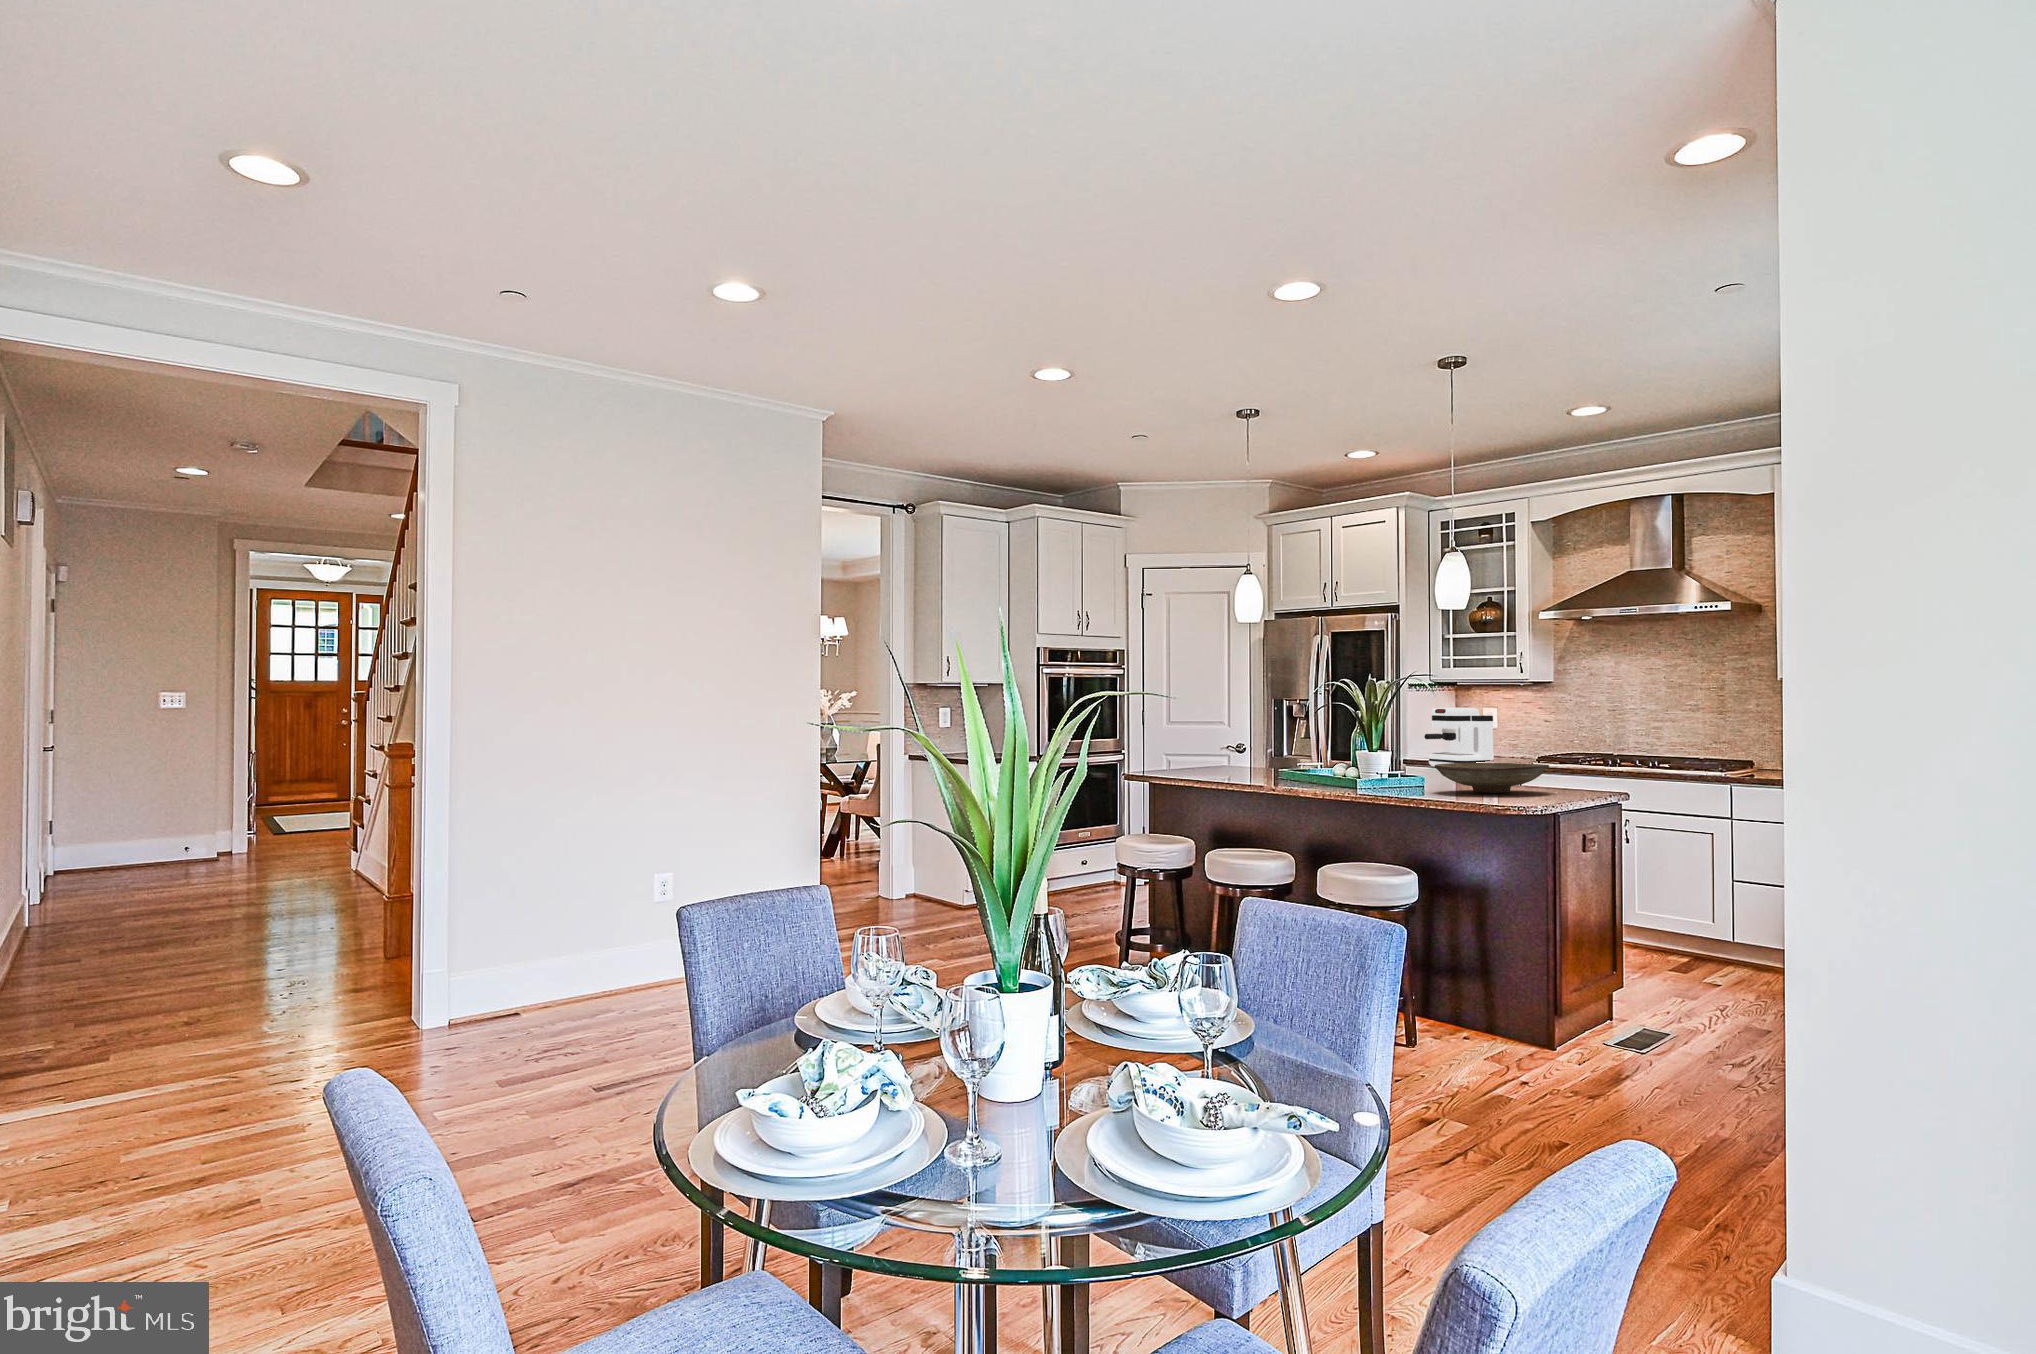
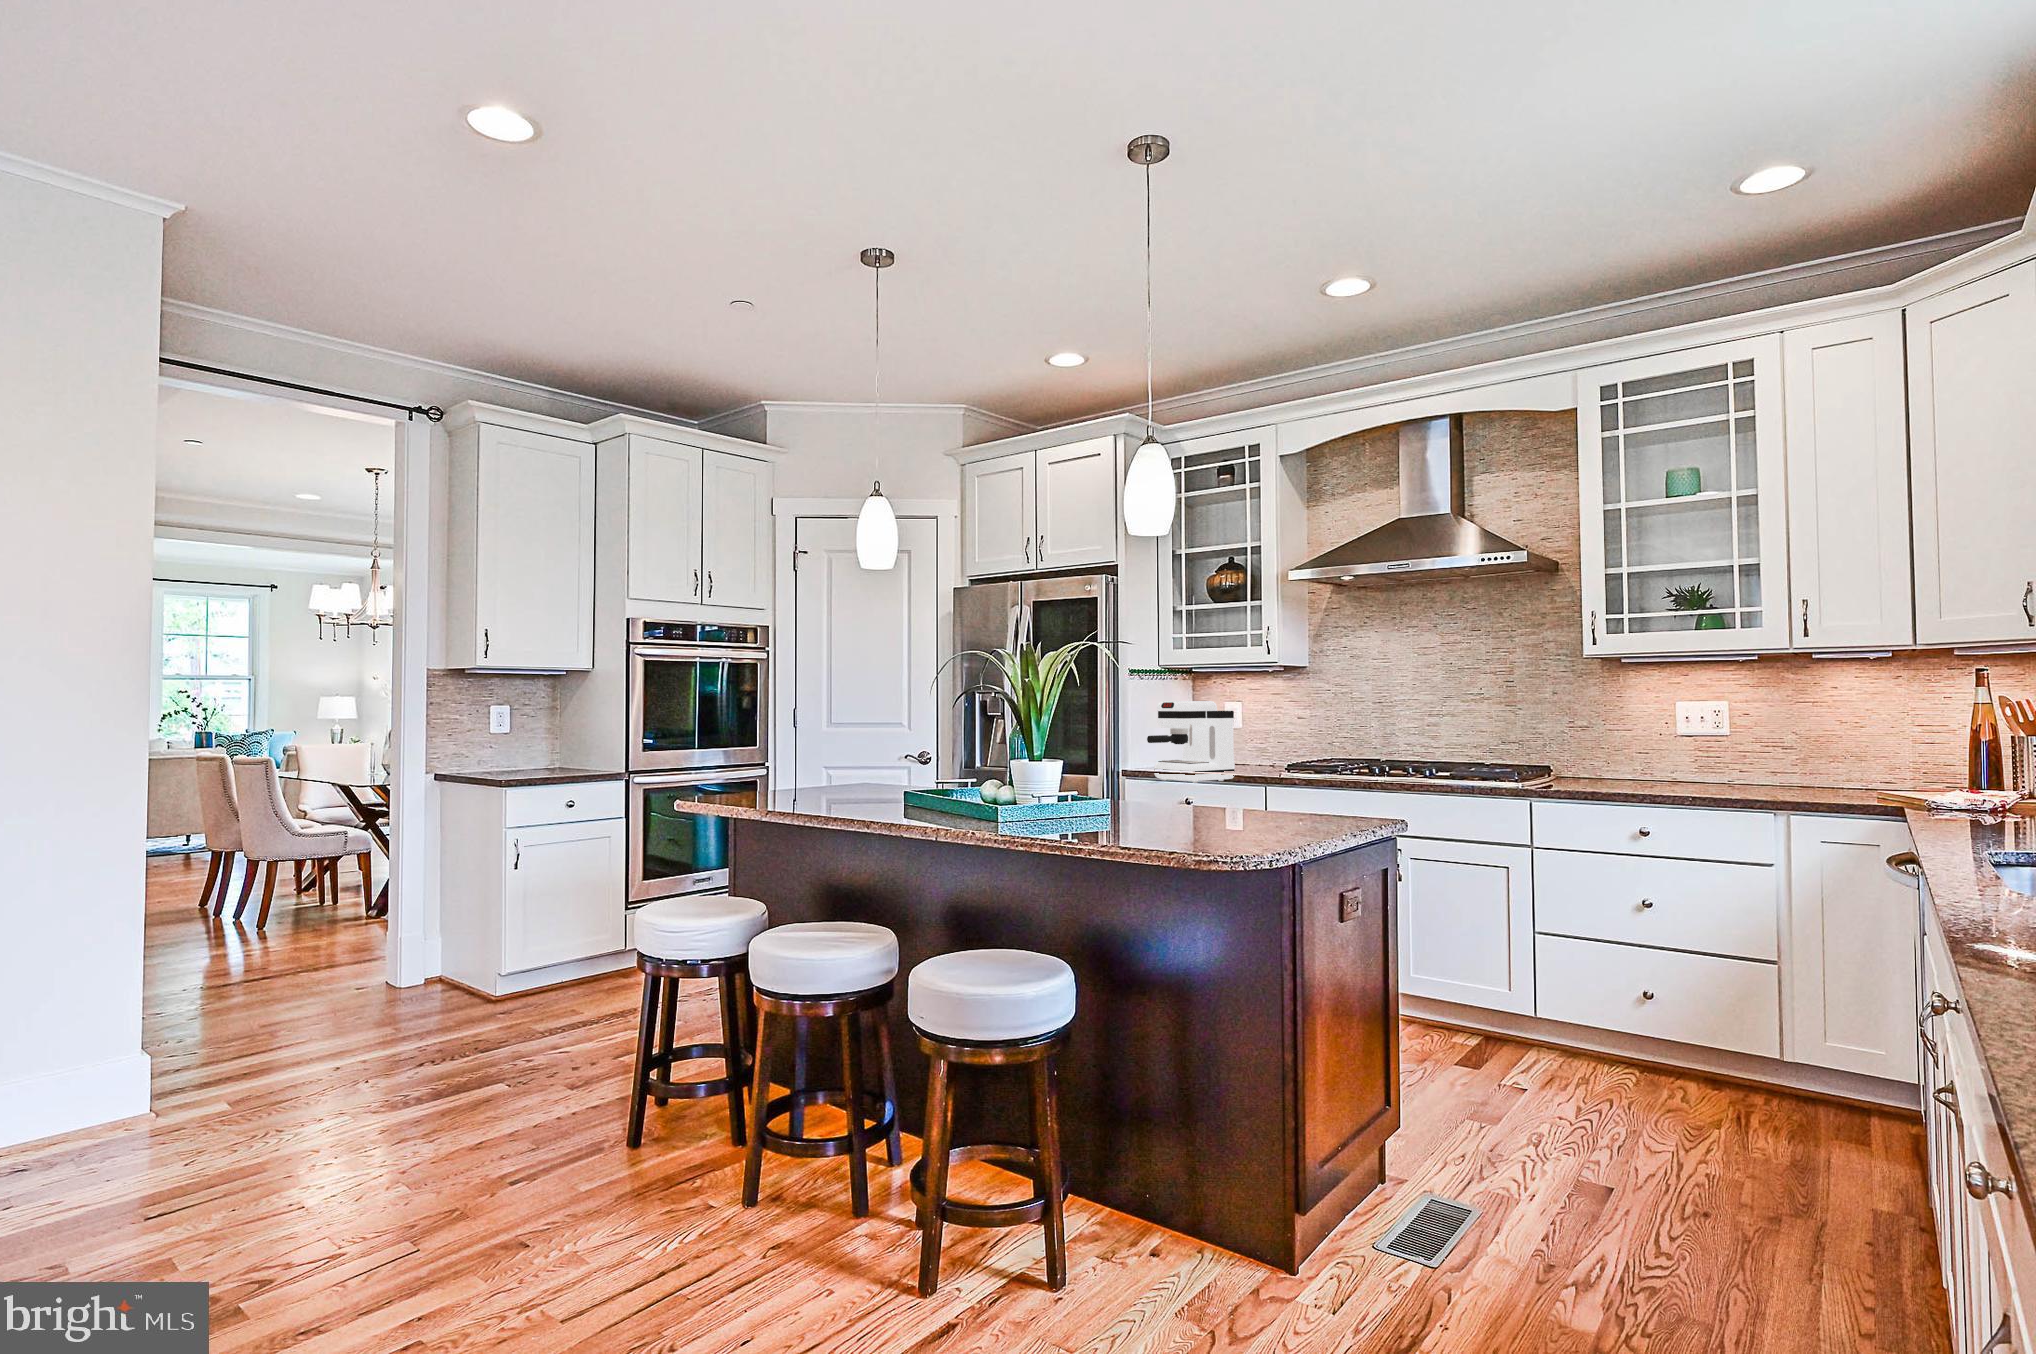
decorative bowl: present [1435,763,1549,793] -> none [1114,777,1285,826]

